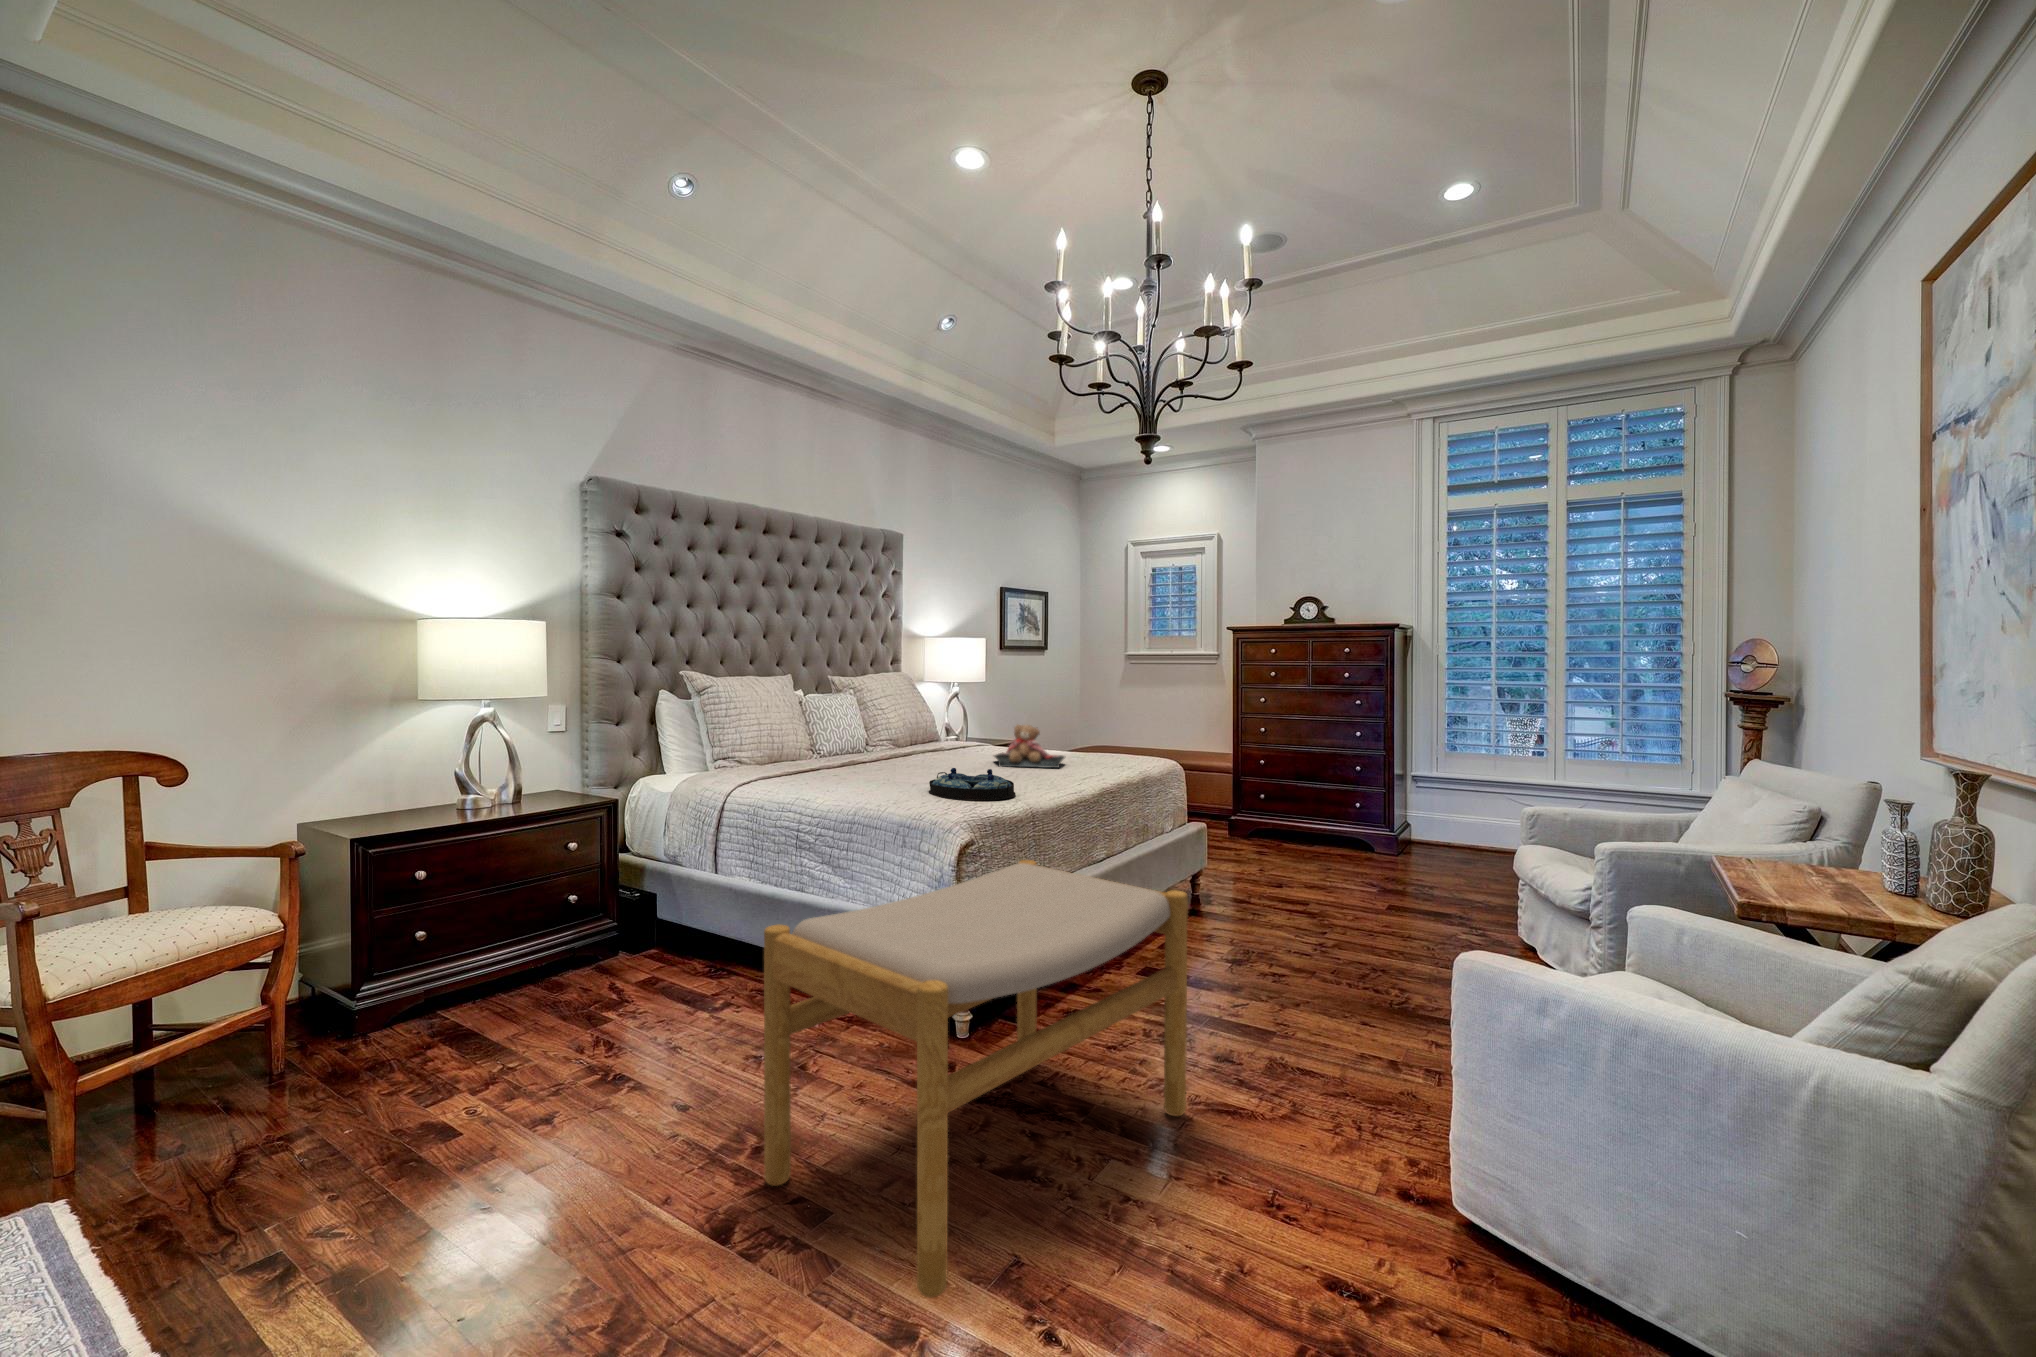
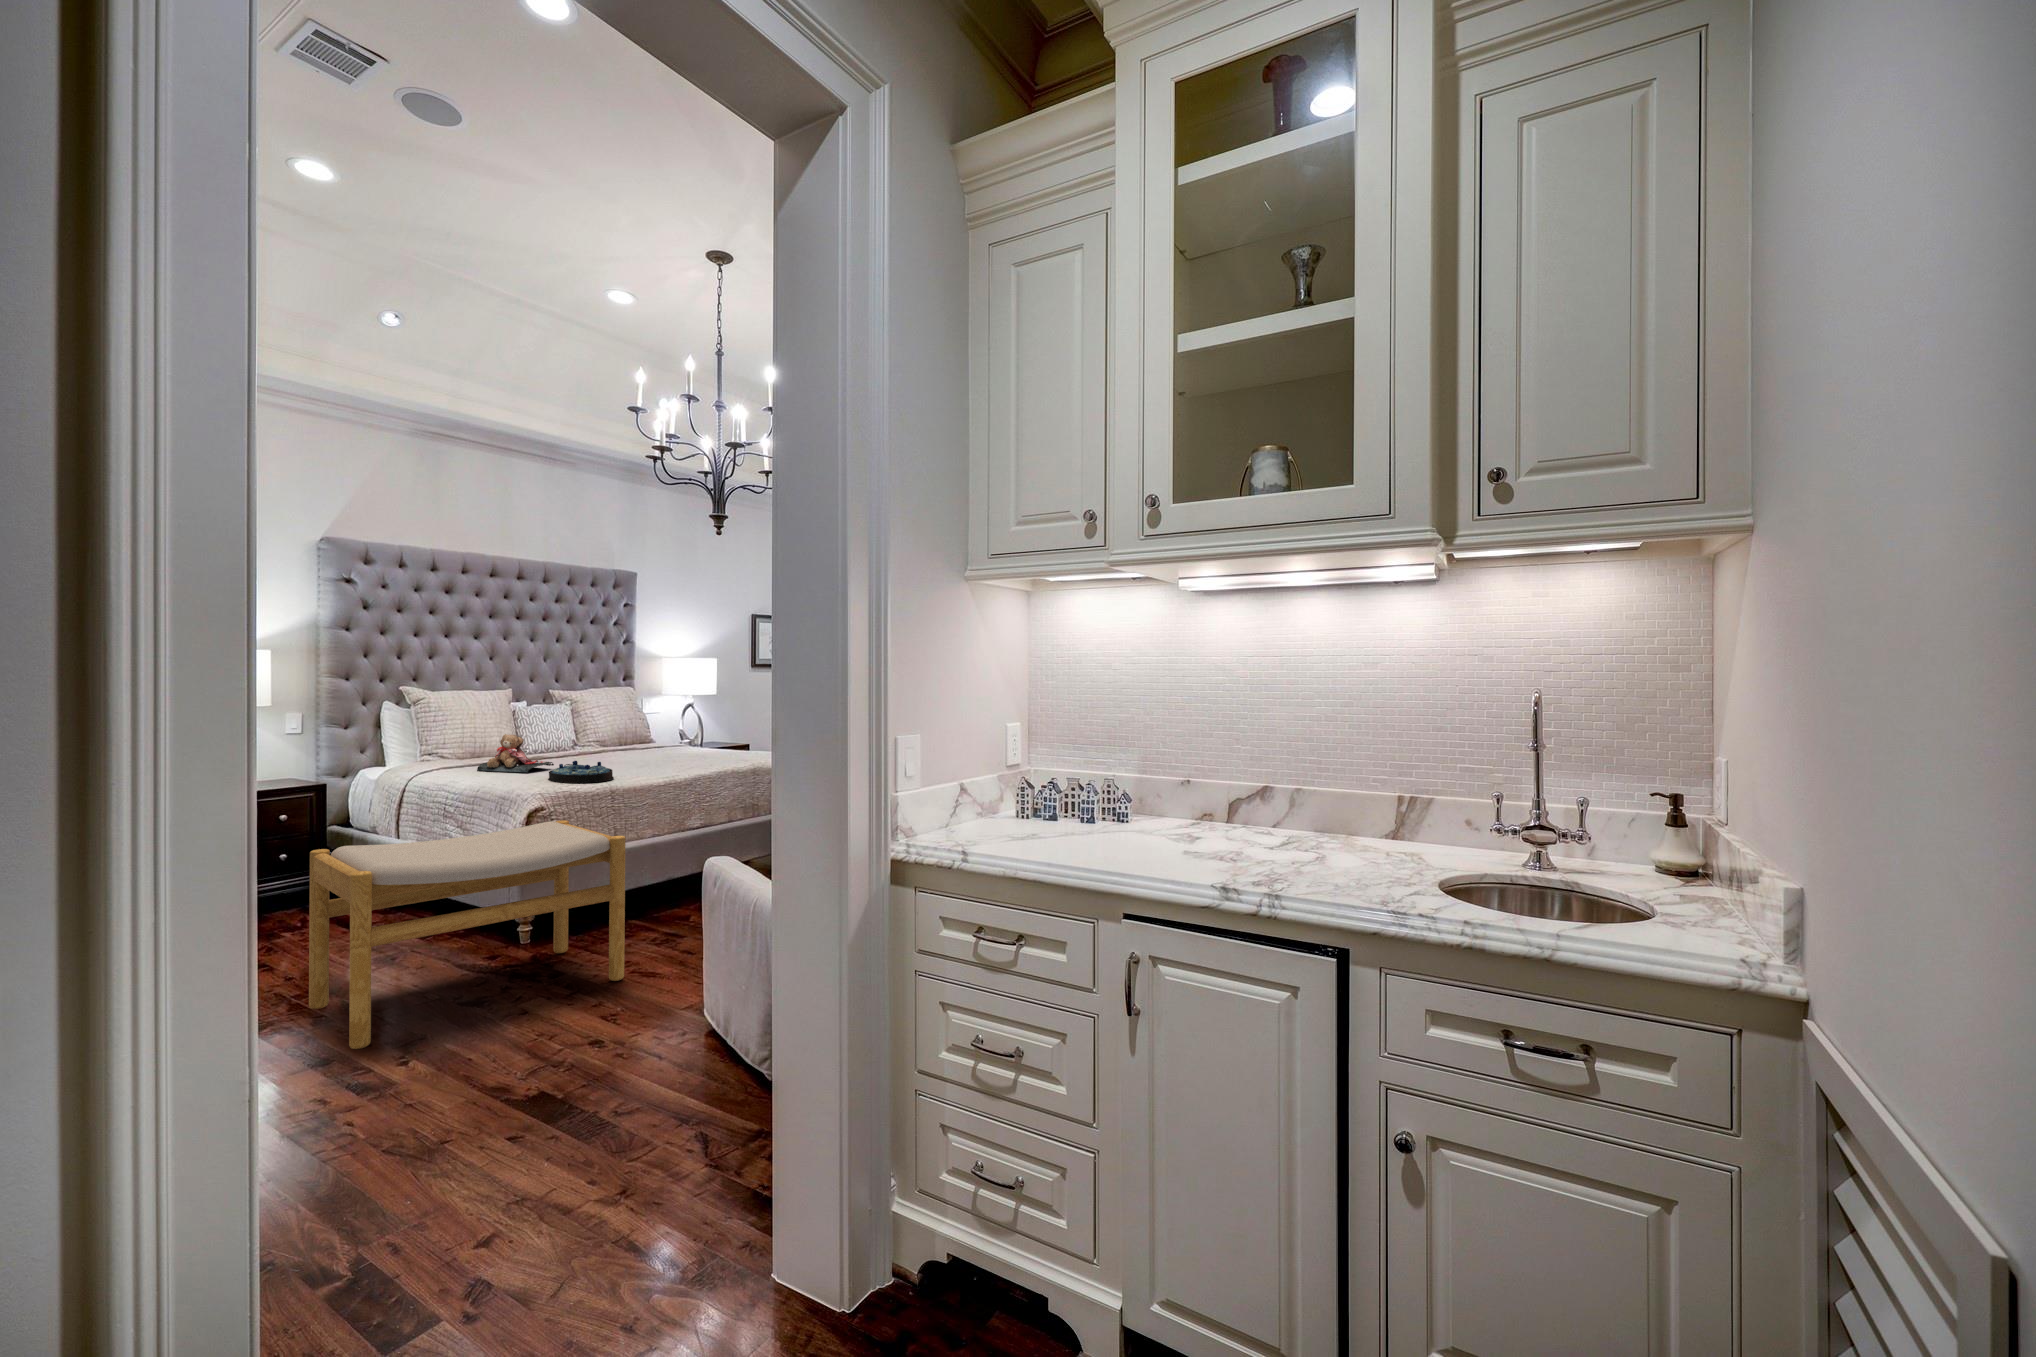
teddy bear: present [994,725,1064,768] -> present [477,734,554,773]

